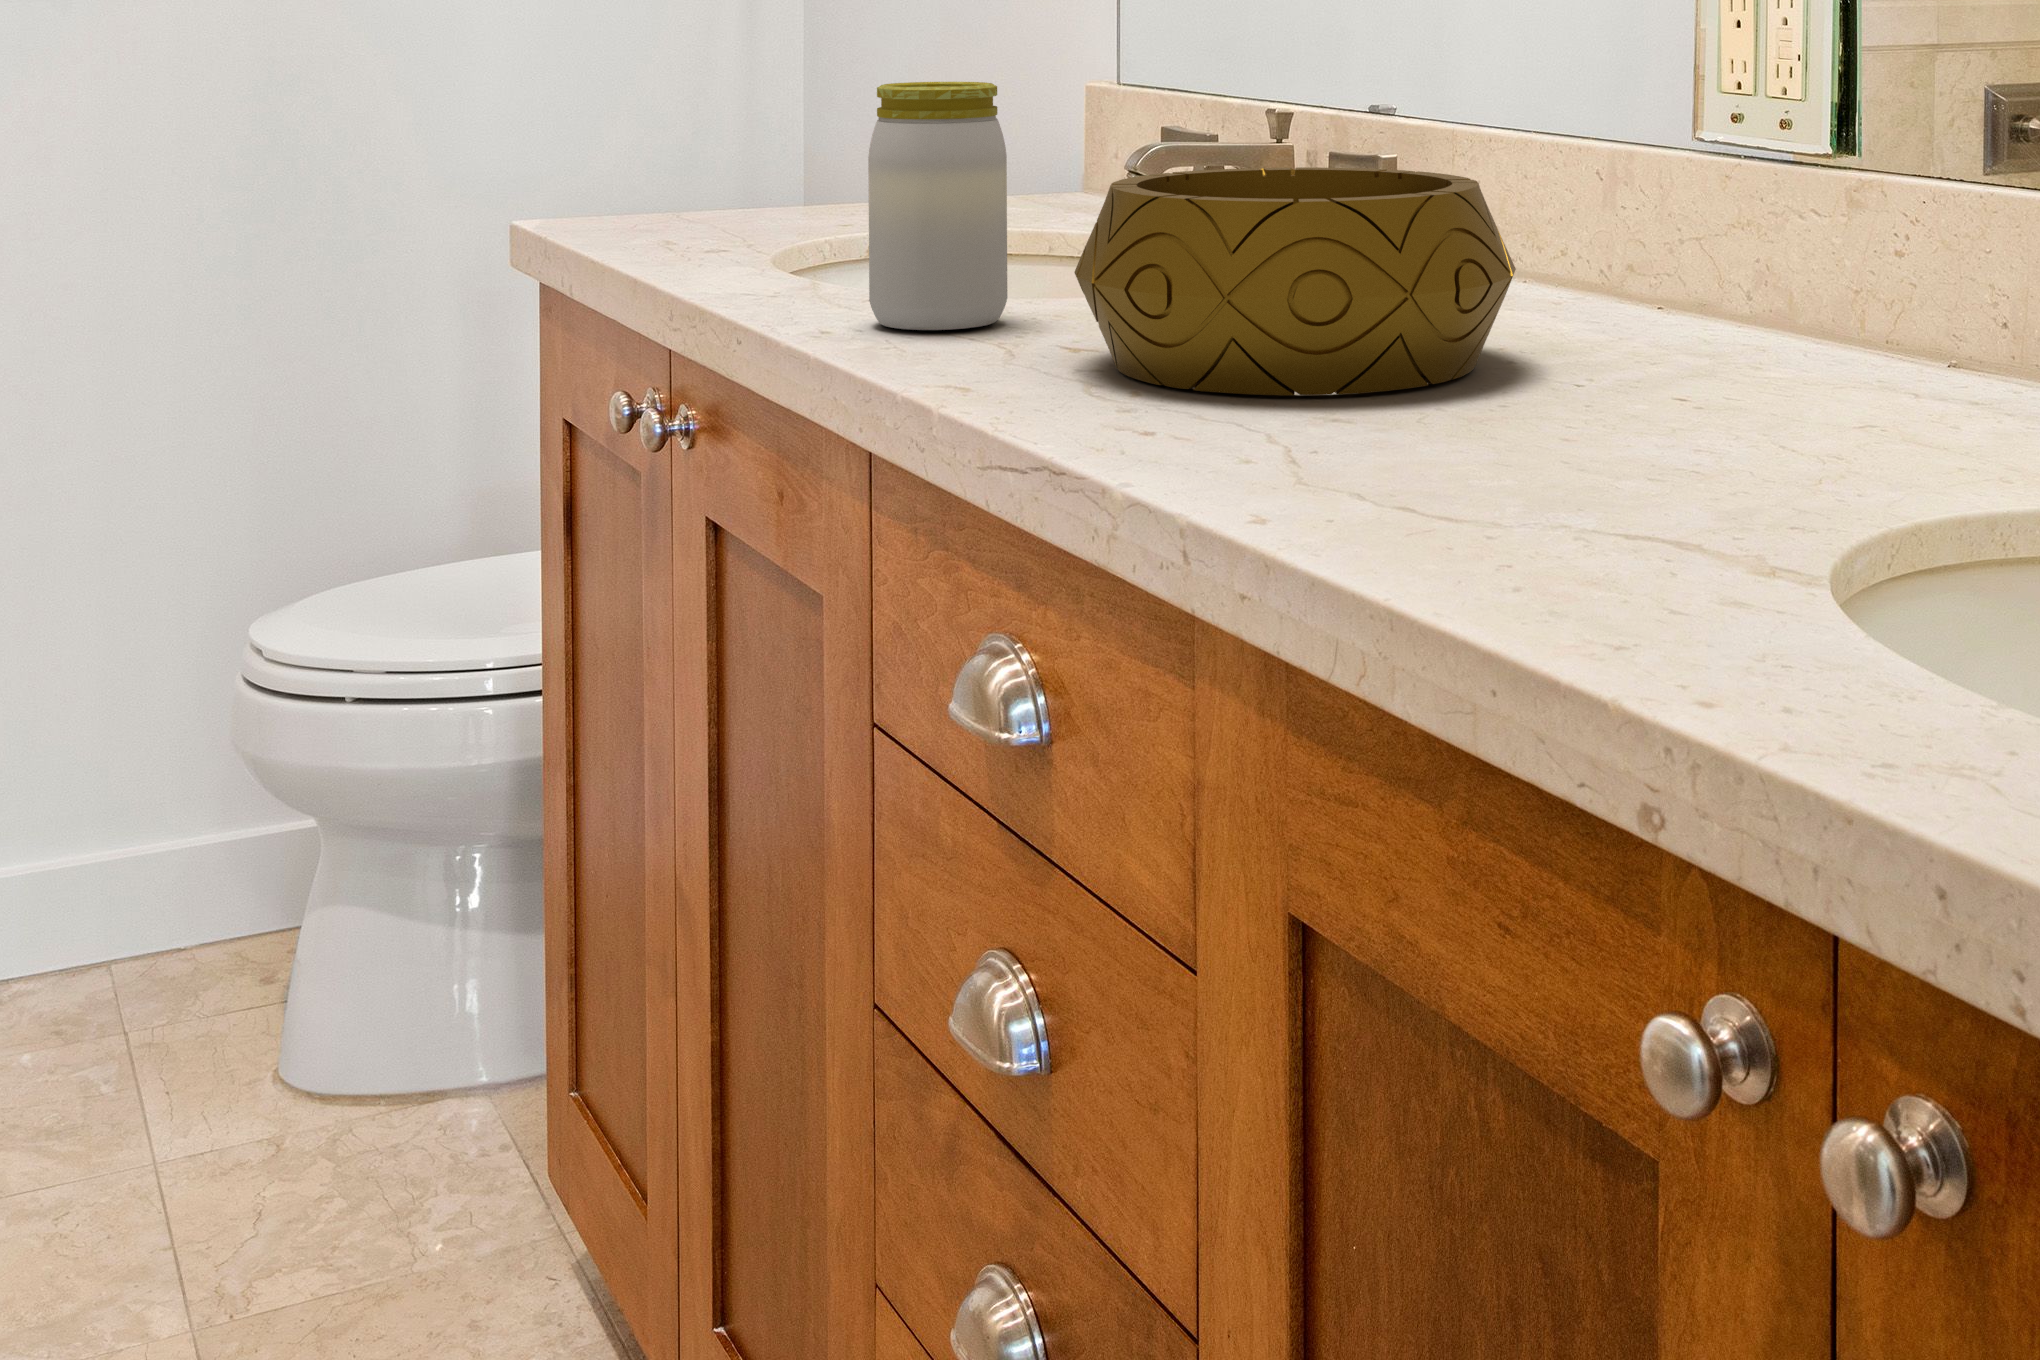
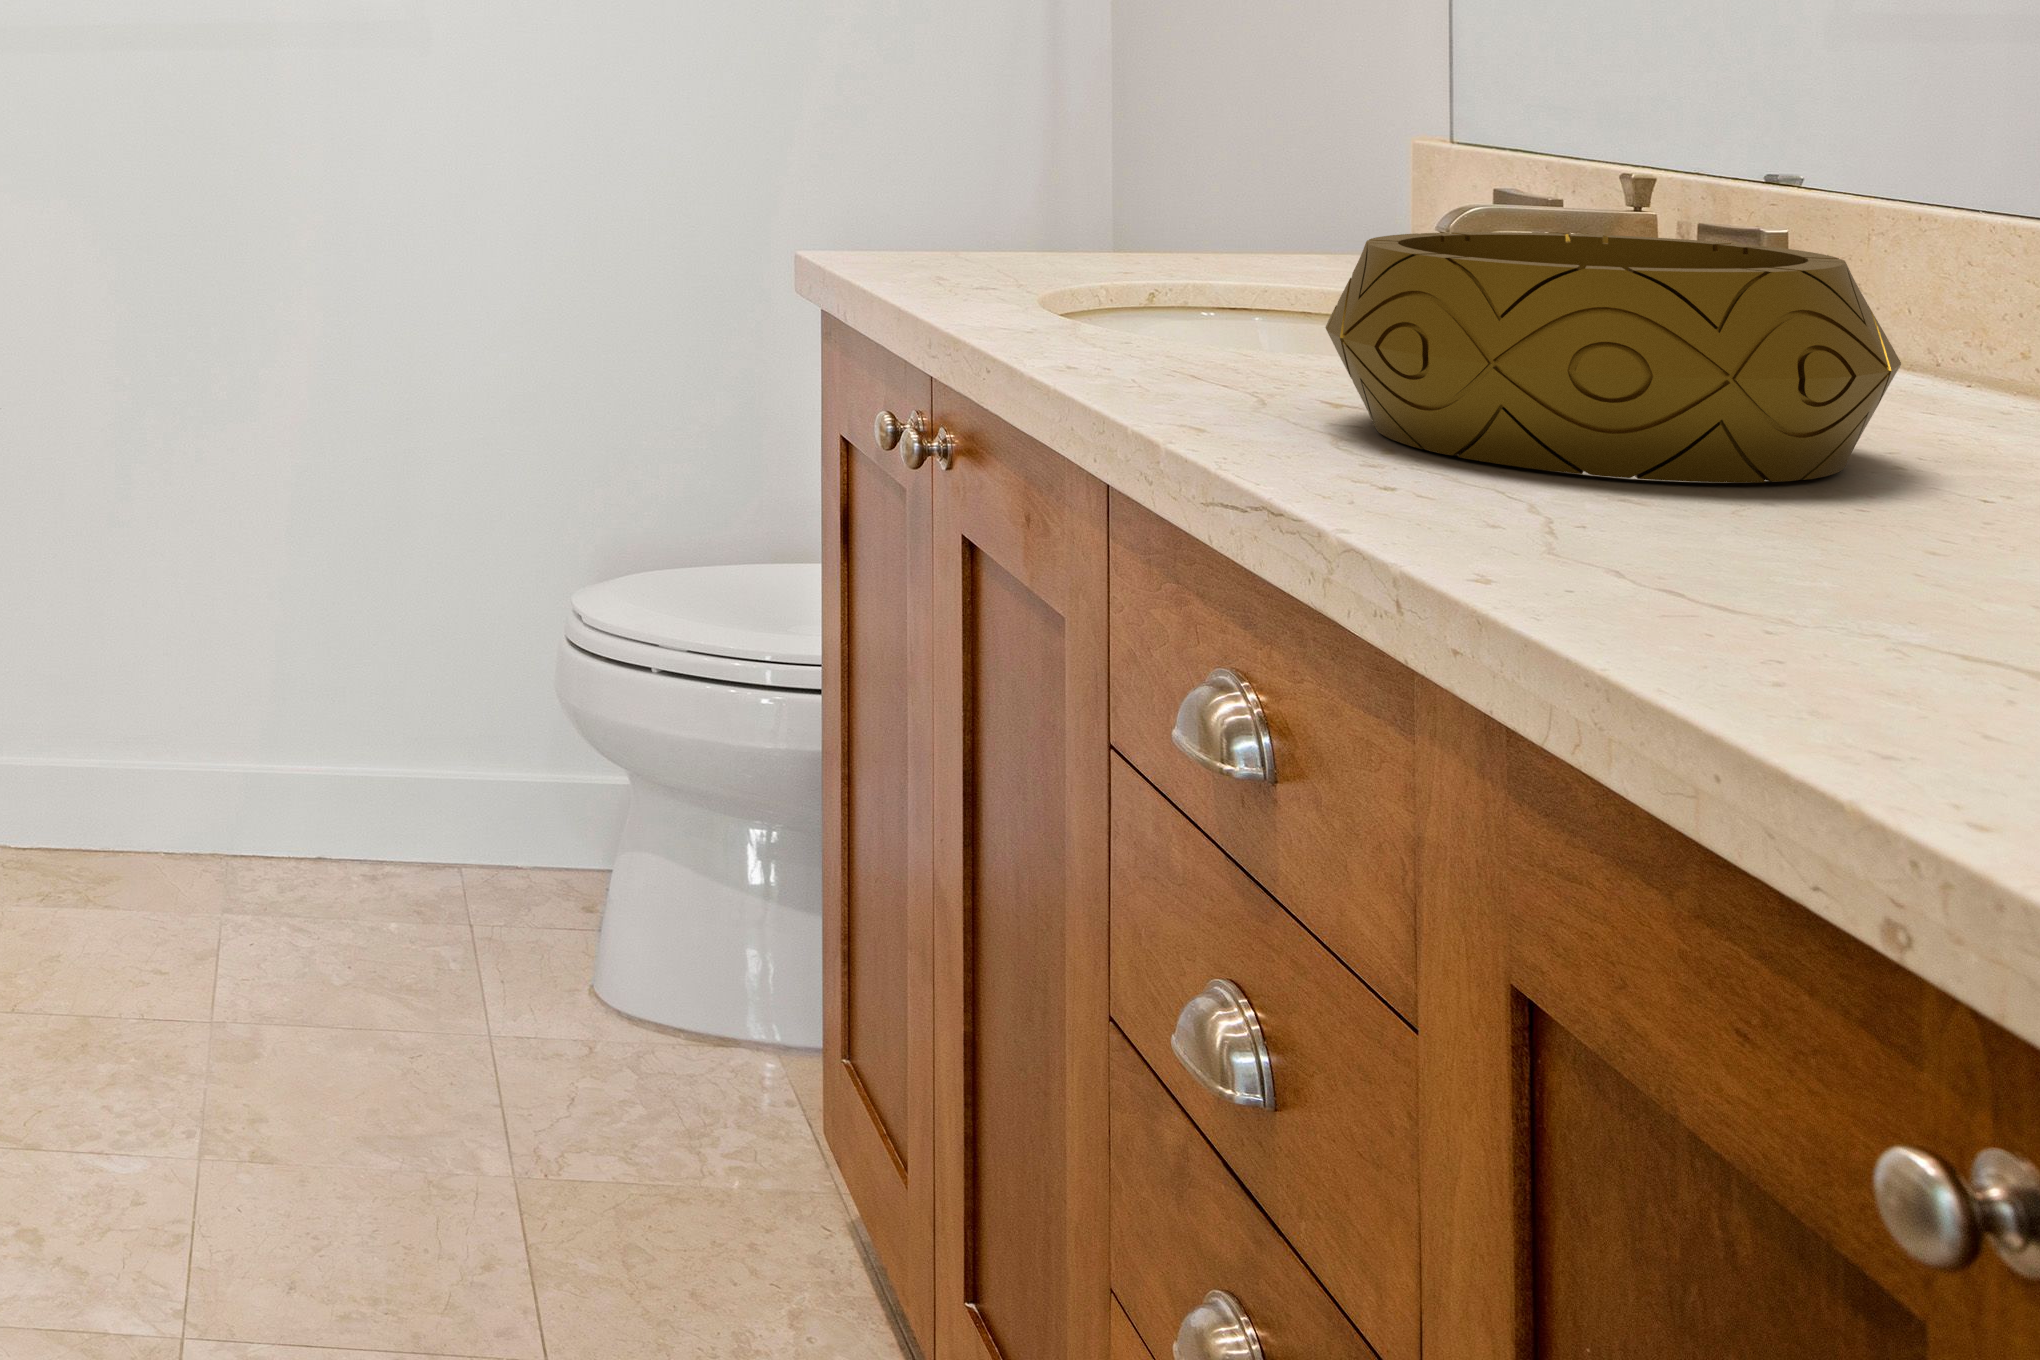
jar: present [868,82,1008,330] -> none [1113,131,1267,376]

